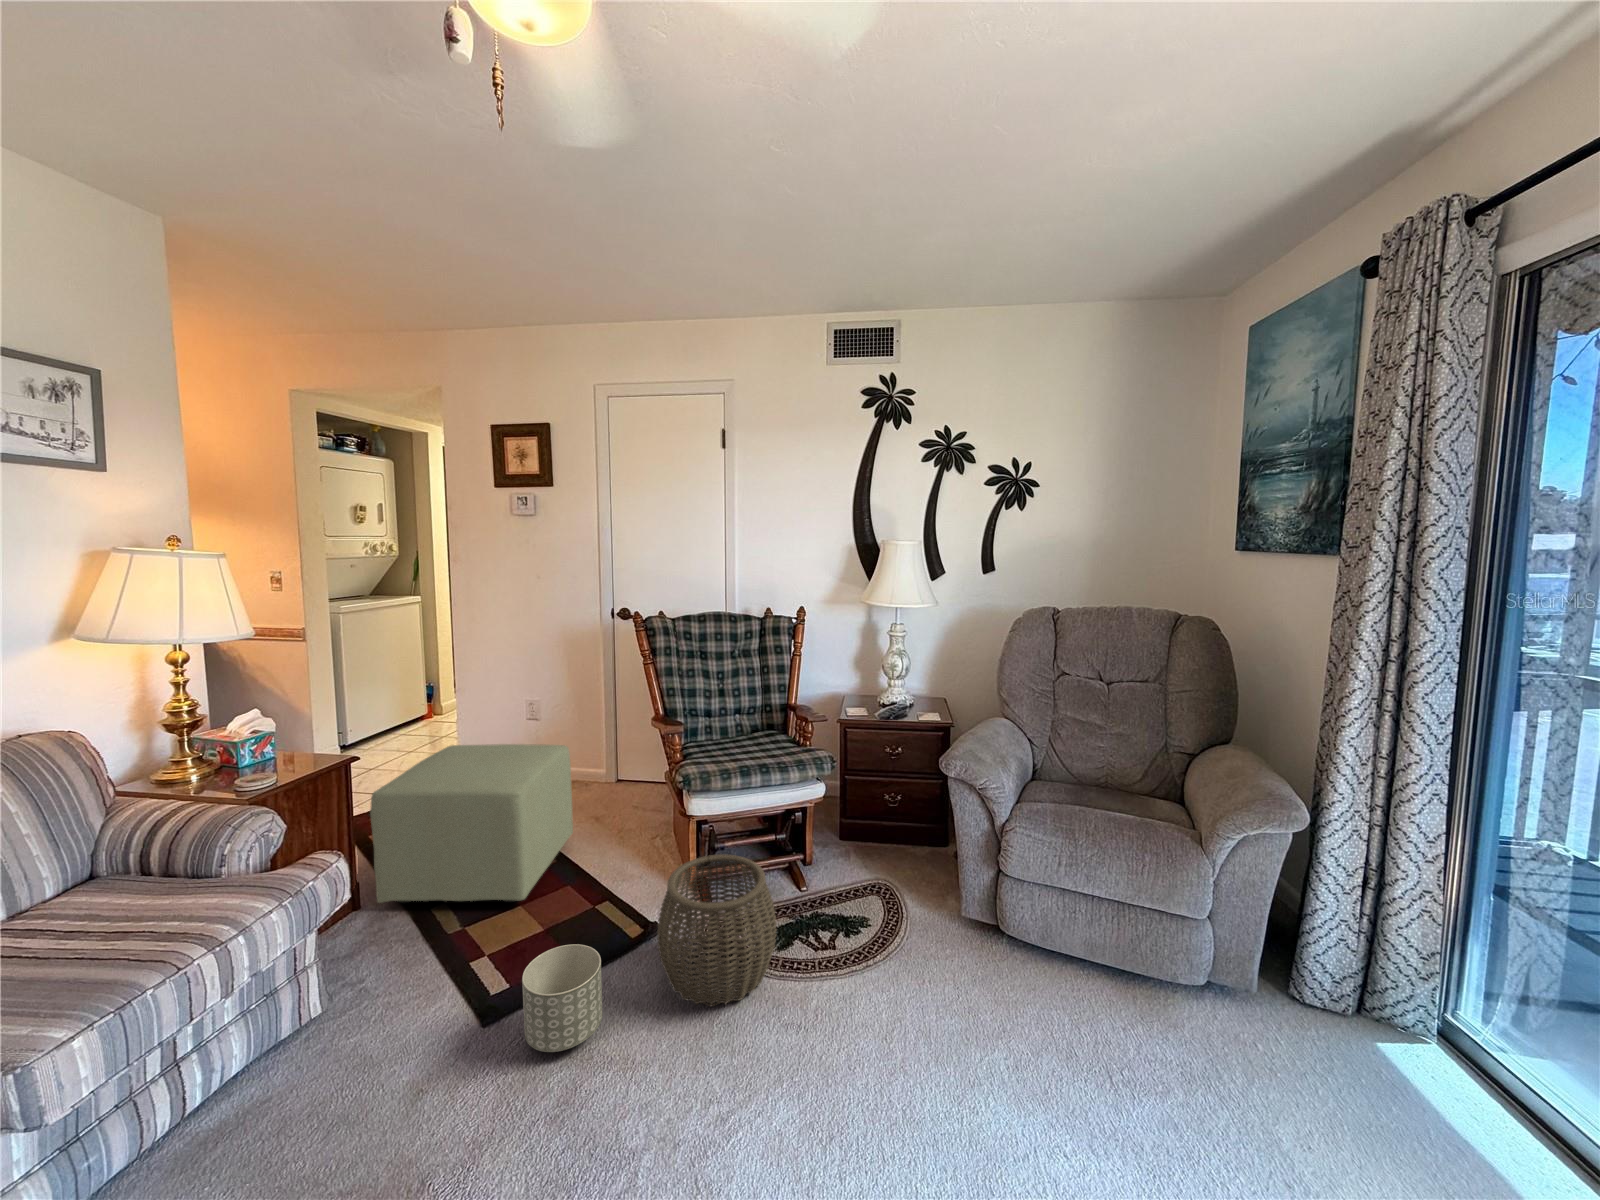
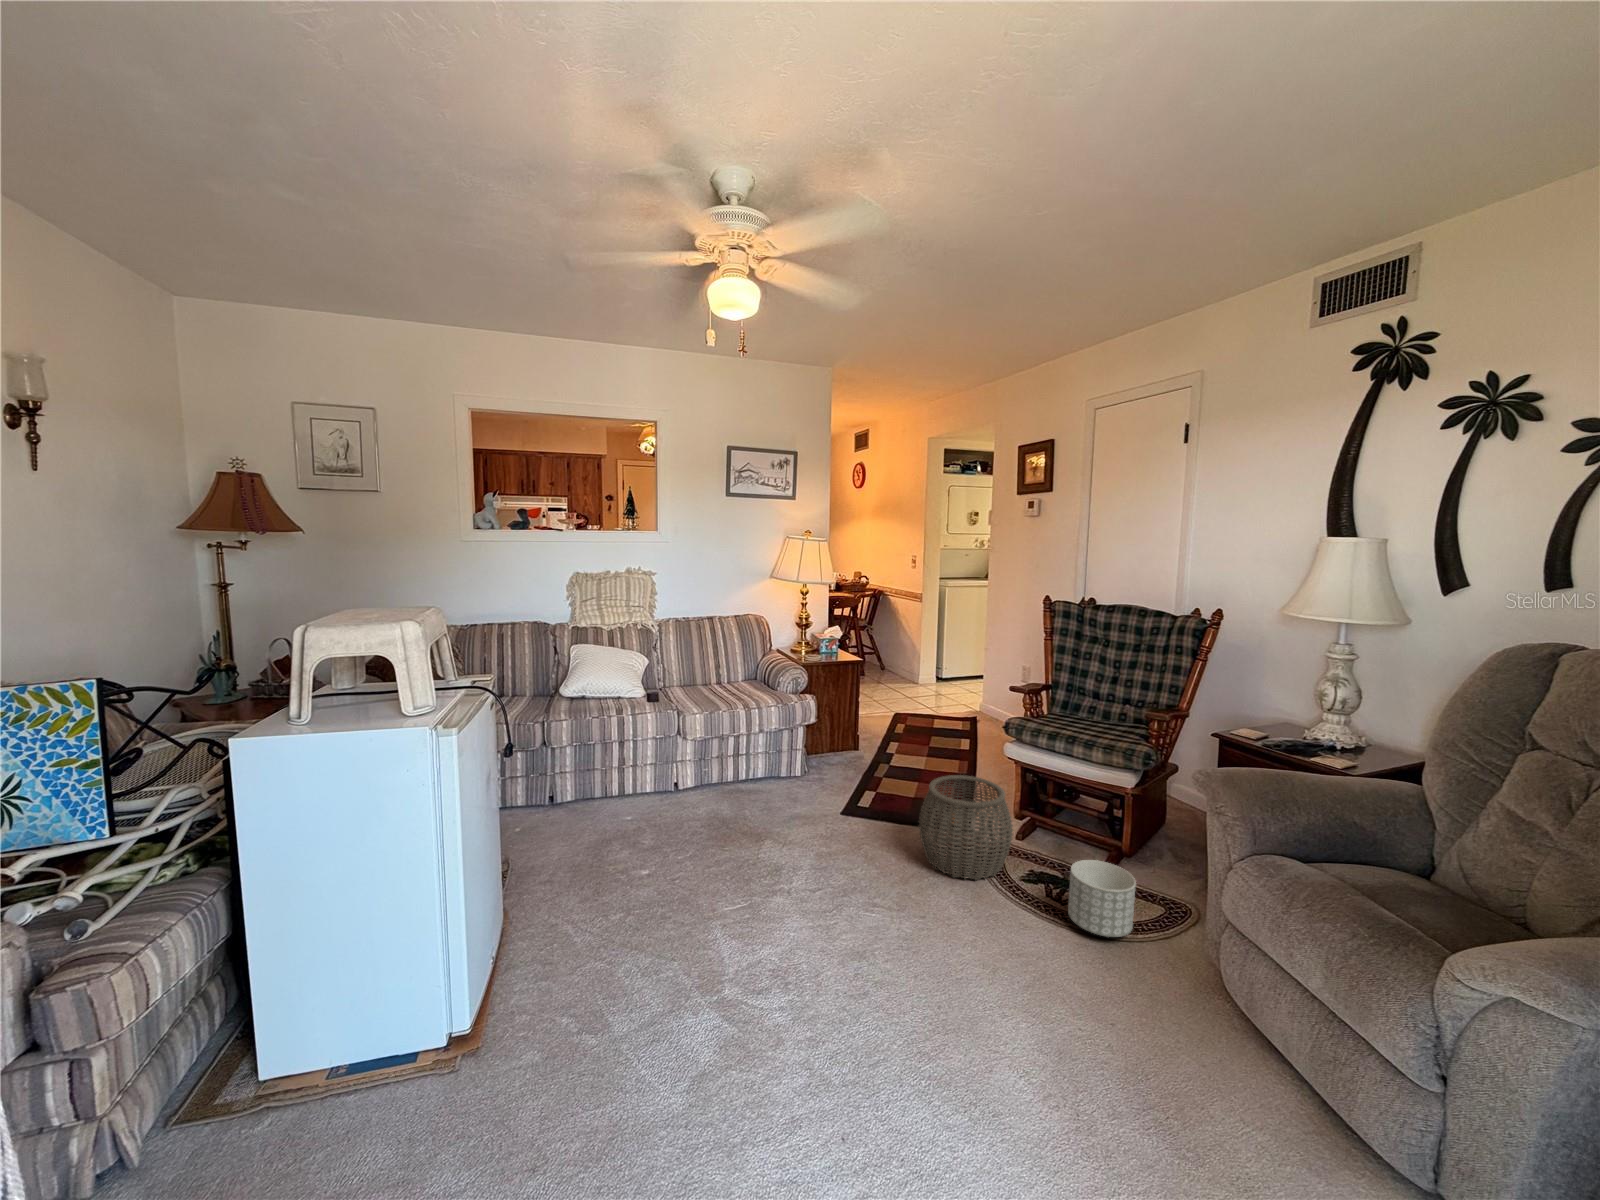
ottoman: present [370,744,573,903] -> none [861,675,990,779]
planter: present [522,944,603,1052] -> present [1068,860,1136,937]

